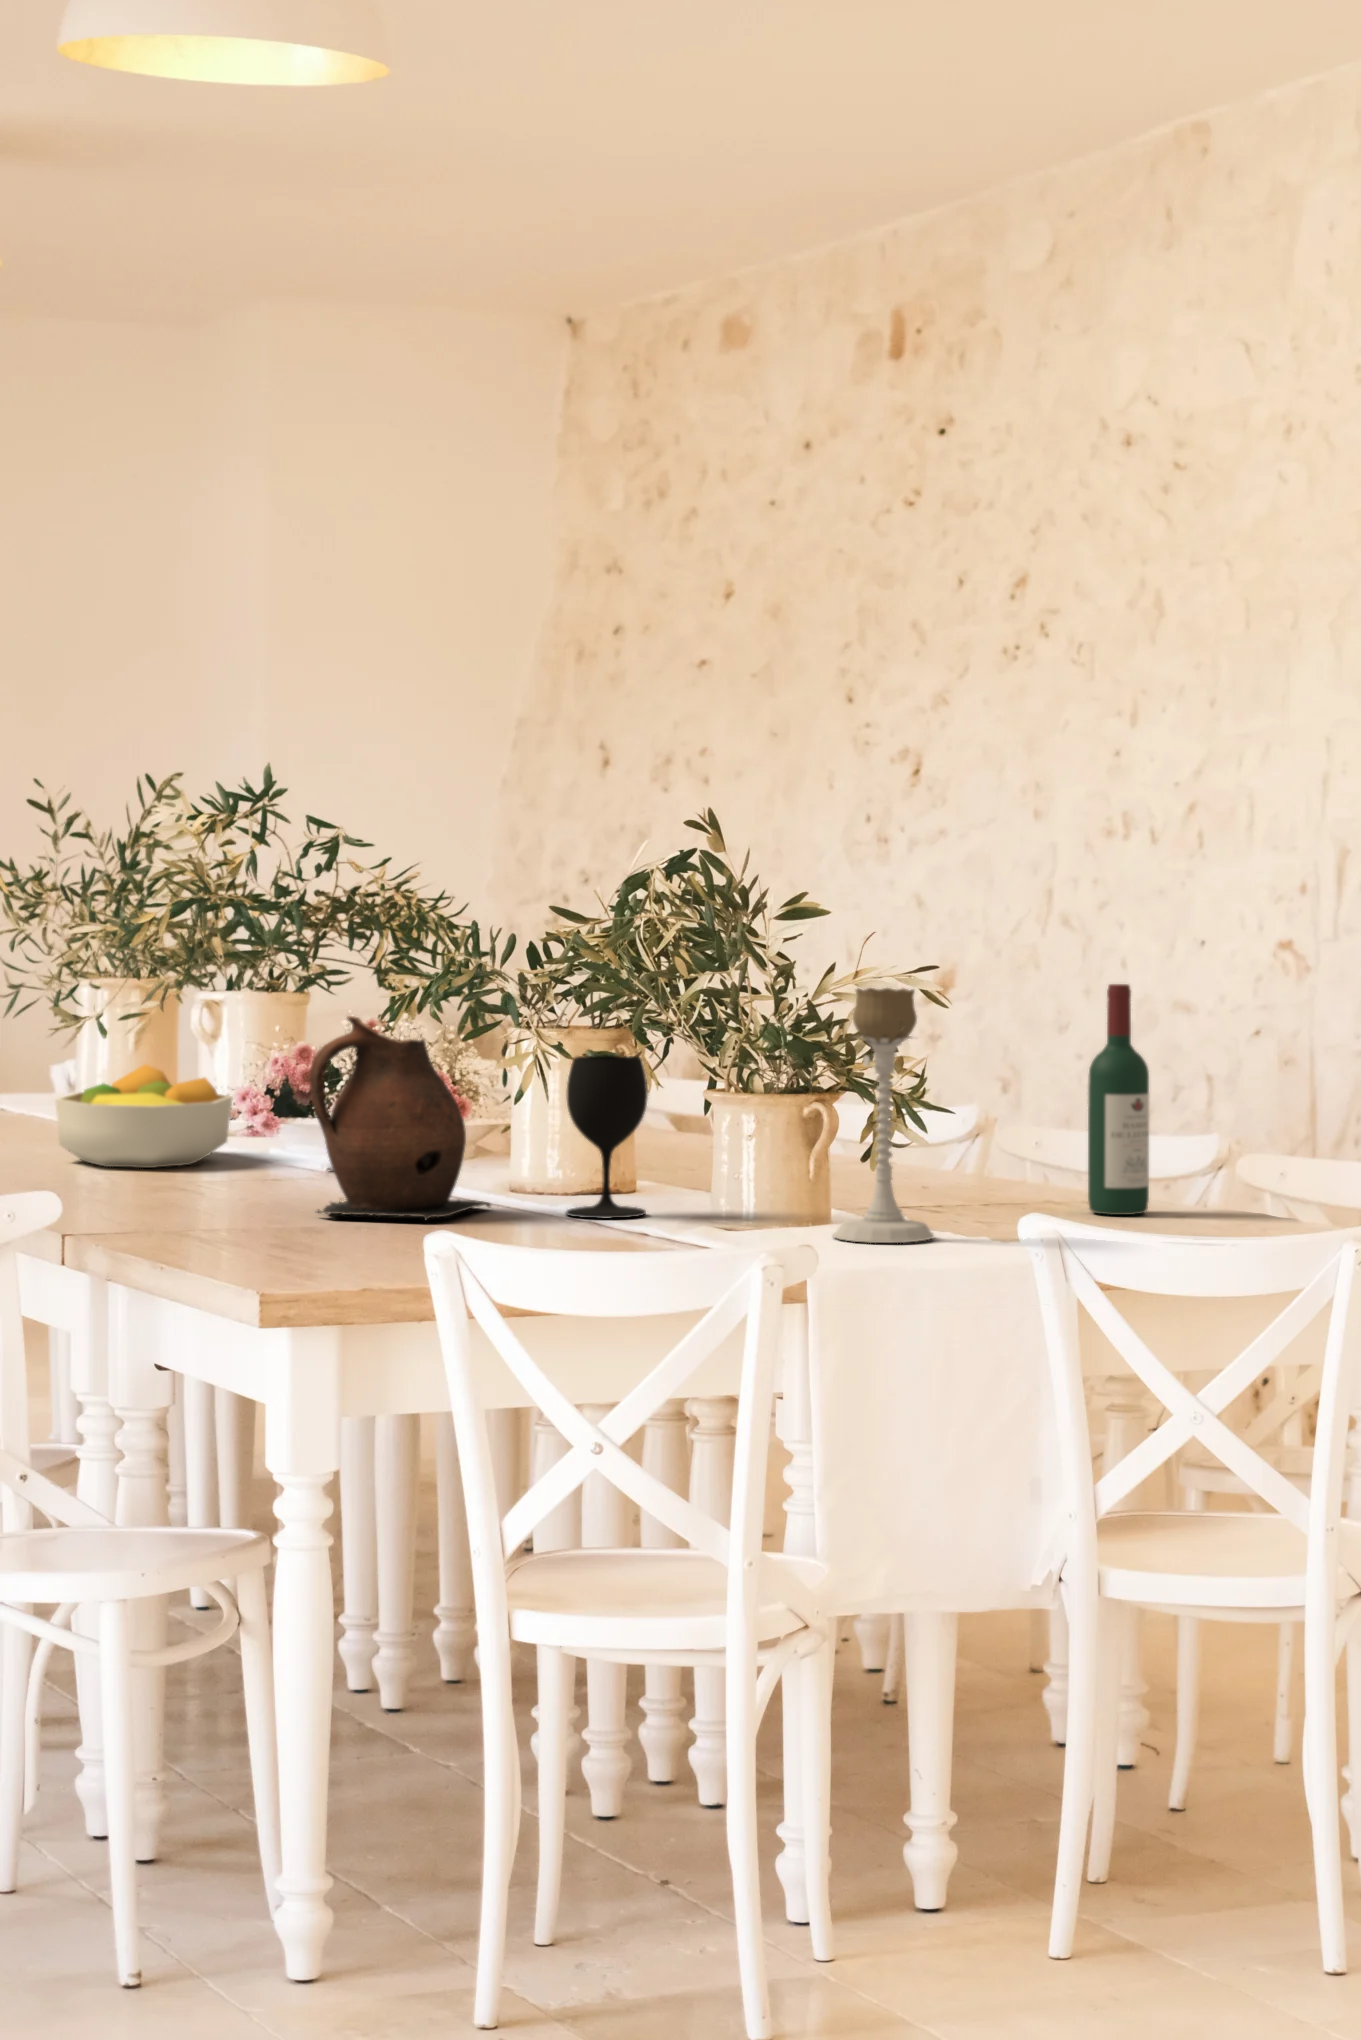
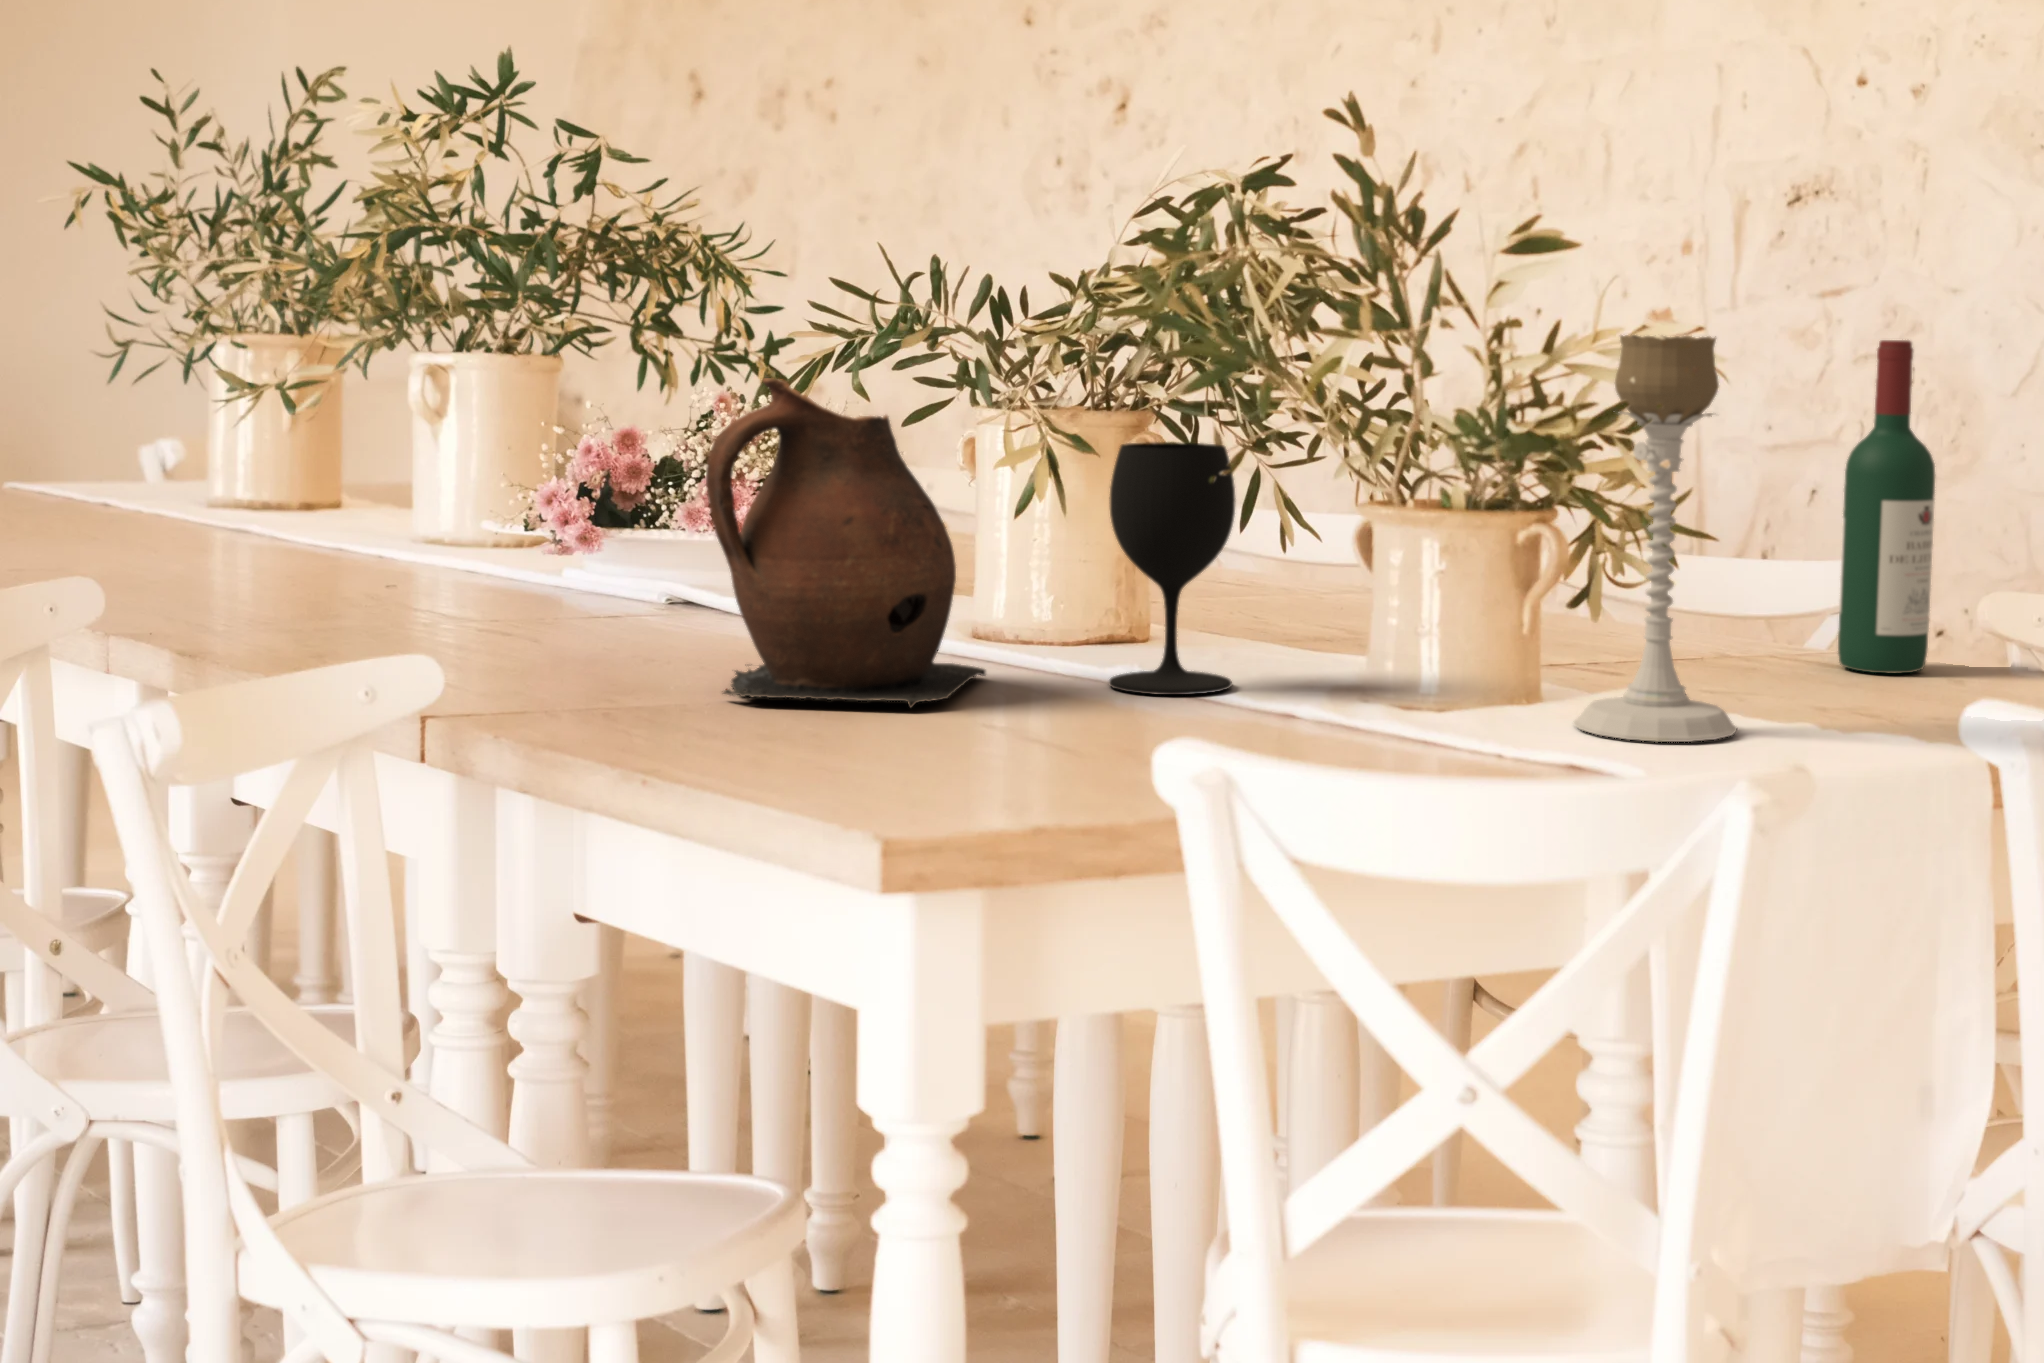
fruit bowl: present [55,1065,233,1168] -> none [273,455,536,604]

